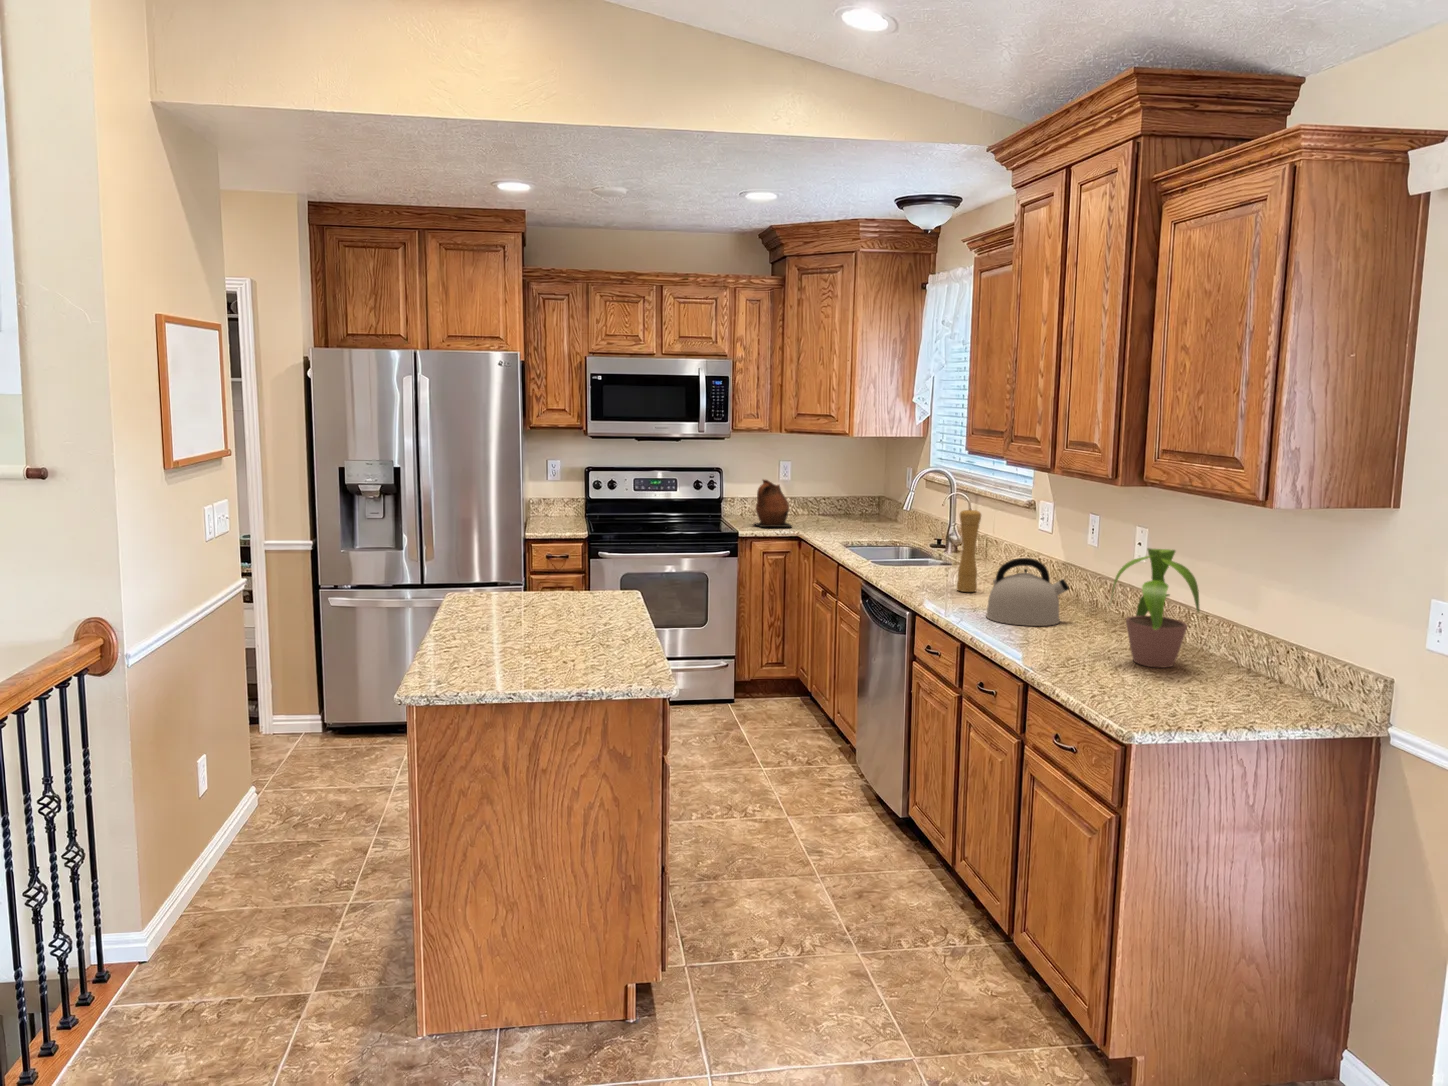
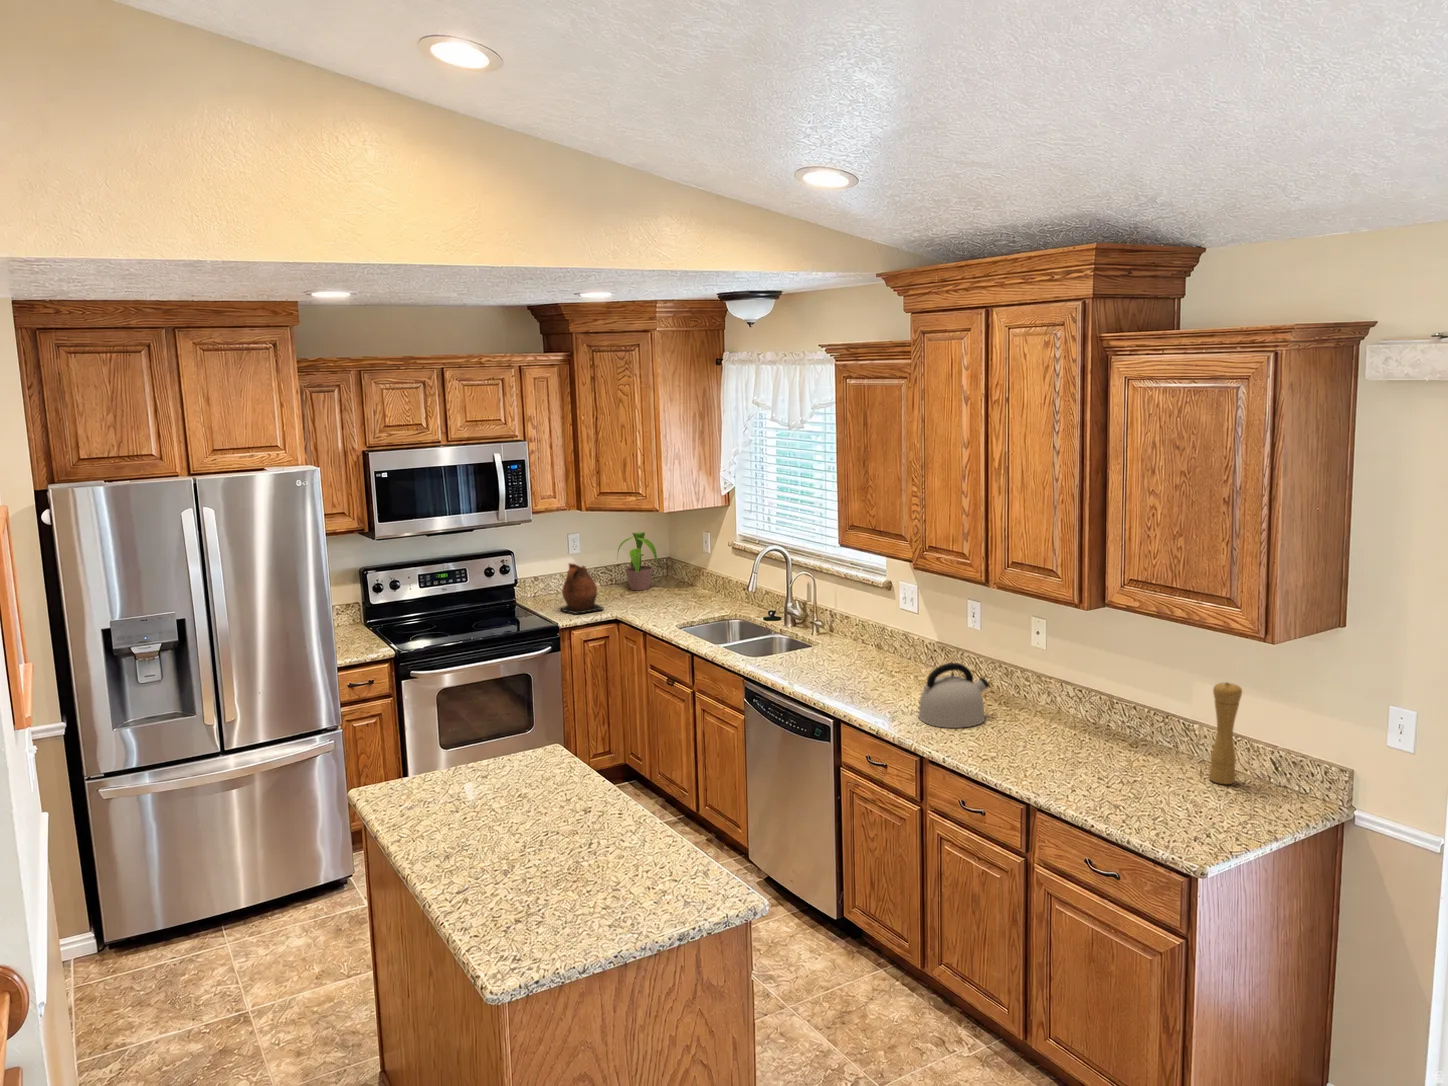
pepper mill: present [957,509,981,592] -> present [1209,683,1242,784]
potted plant: present [1111,548,1199,668] -> present [618,532,657,591]

